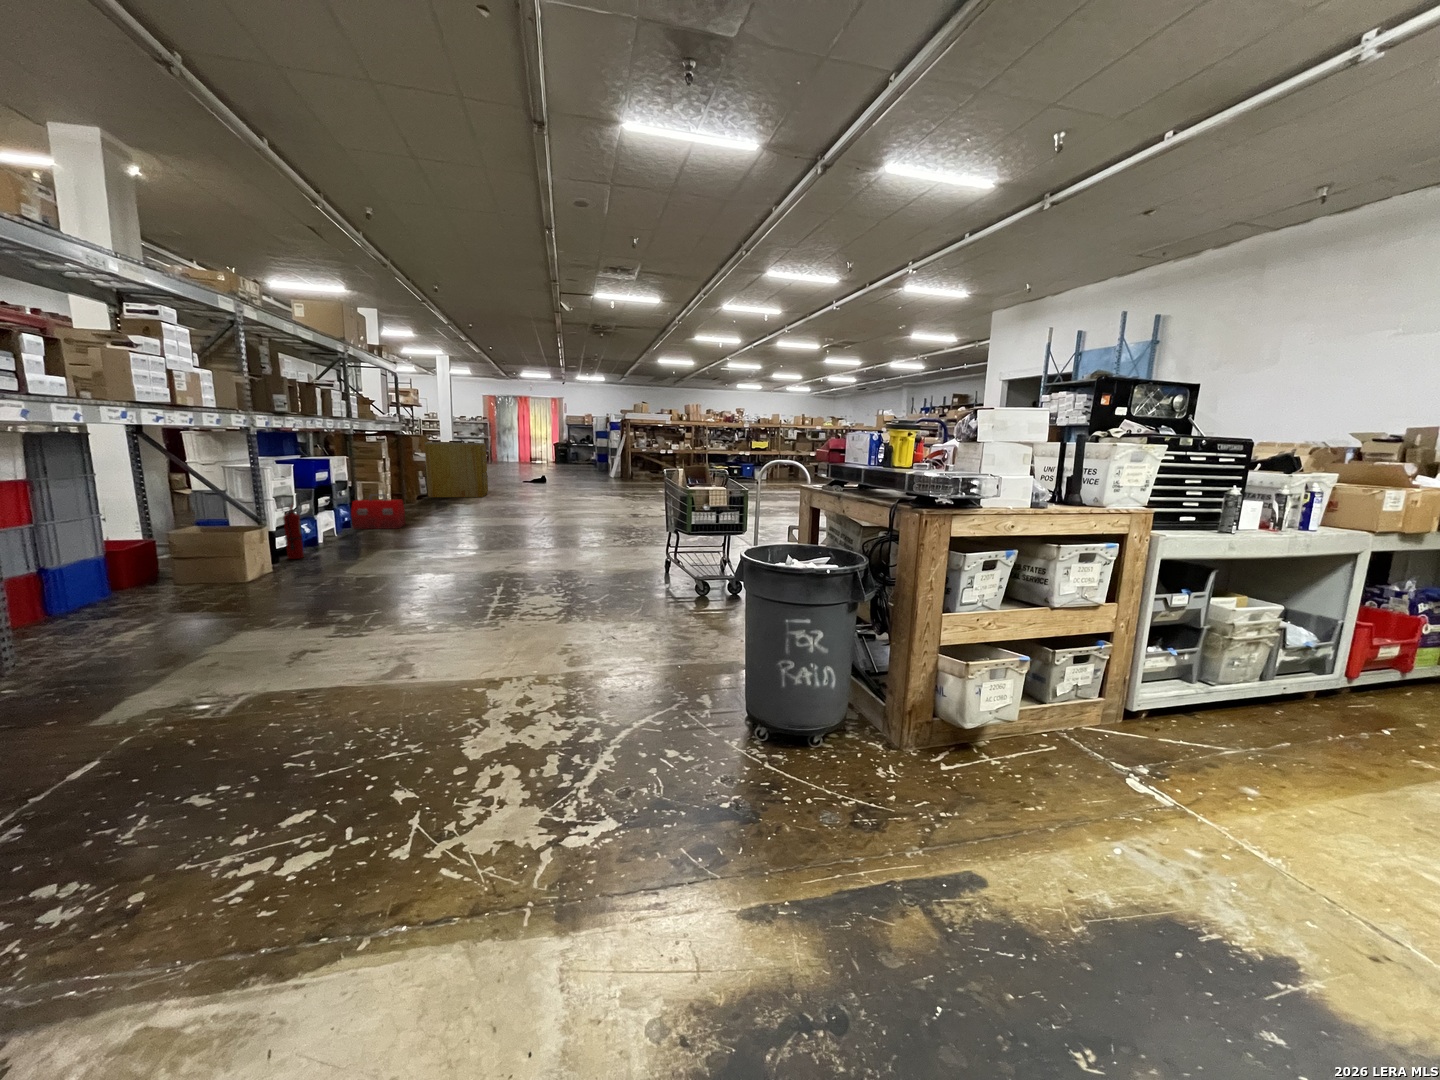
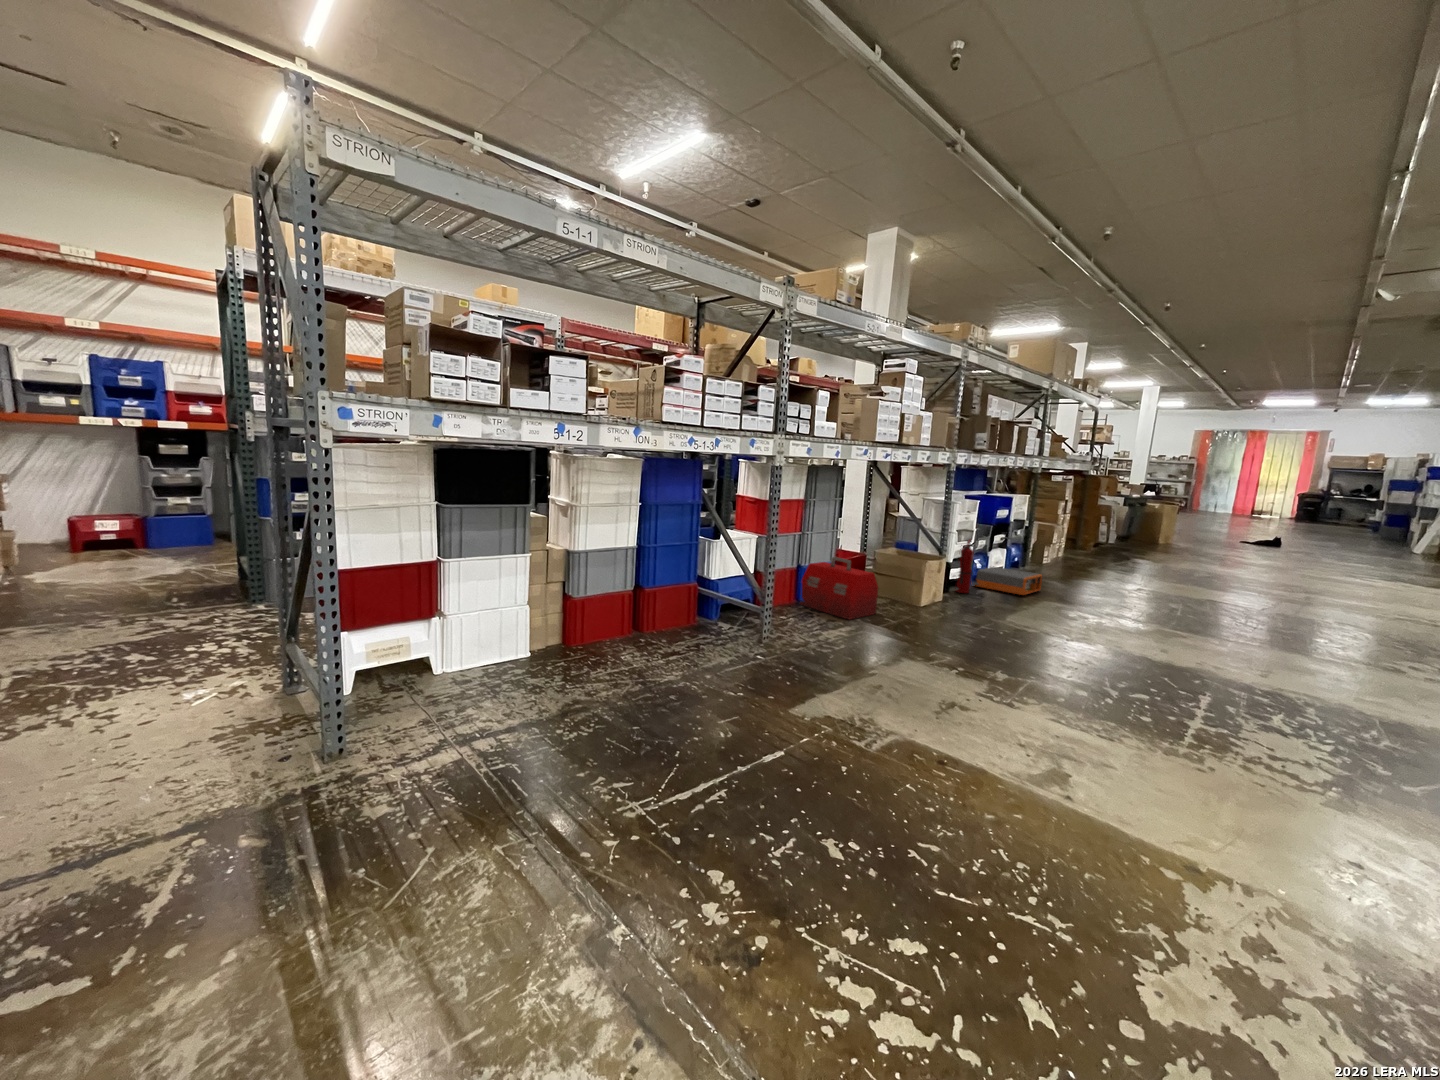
filing cabinet: present [425,442,488,497] -> none [1103,484,1196,556]
toolbox: present [351,494,406,529] -> present [800,557,878,620]
storage box: none [304,527,377,550] -> present [976,566,1042,595]

